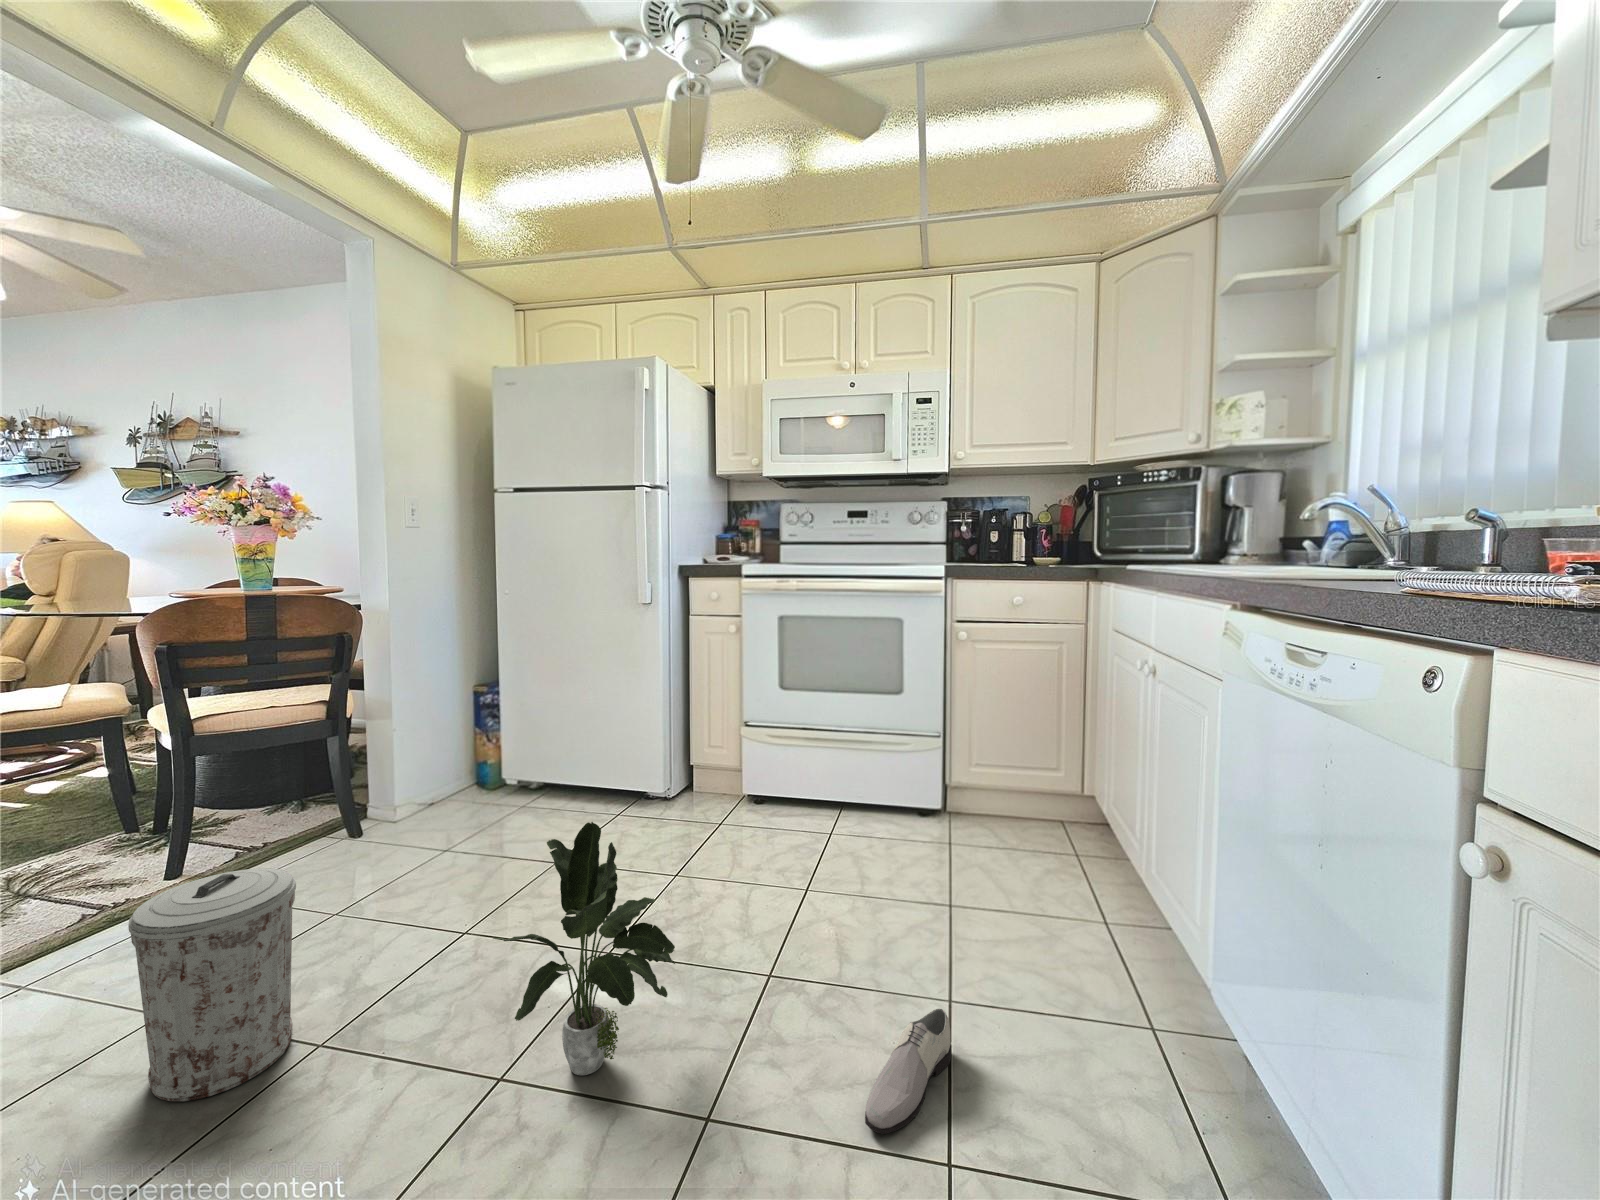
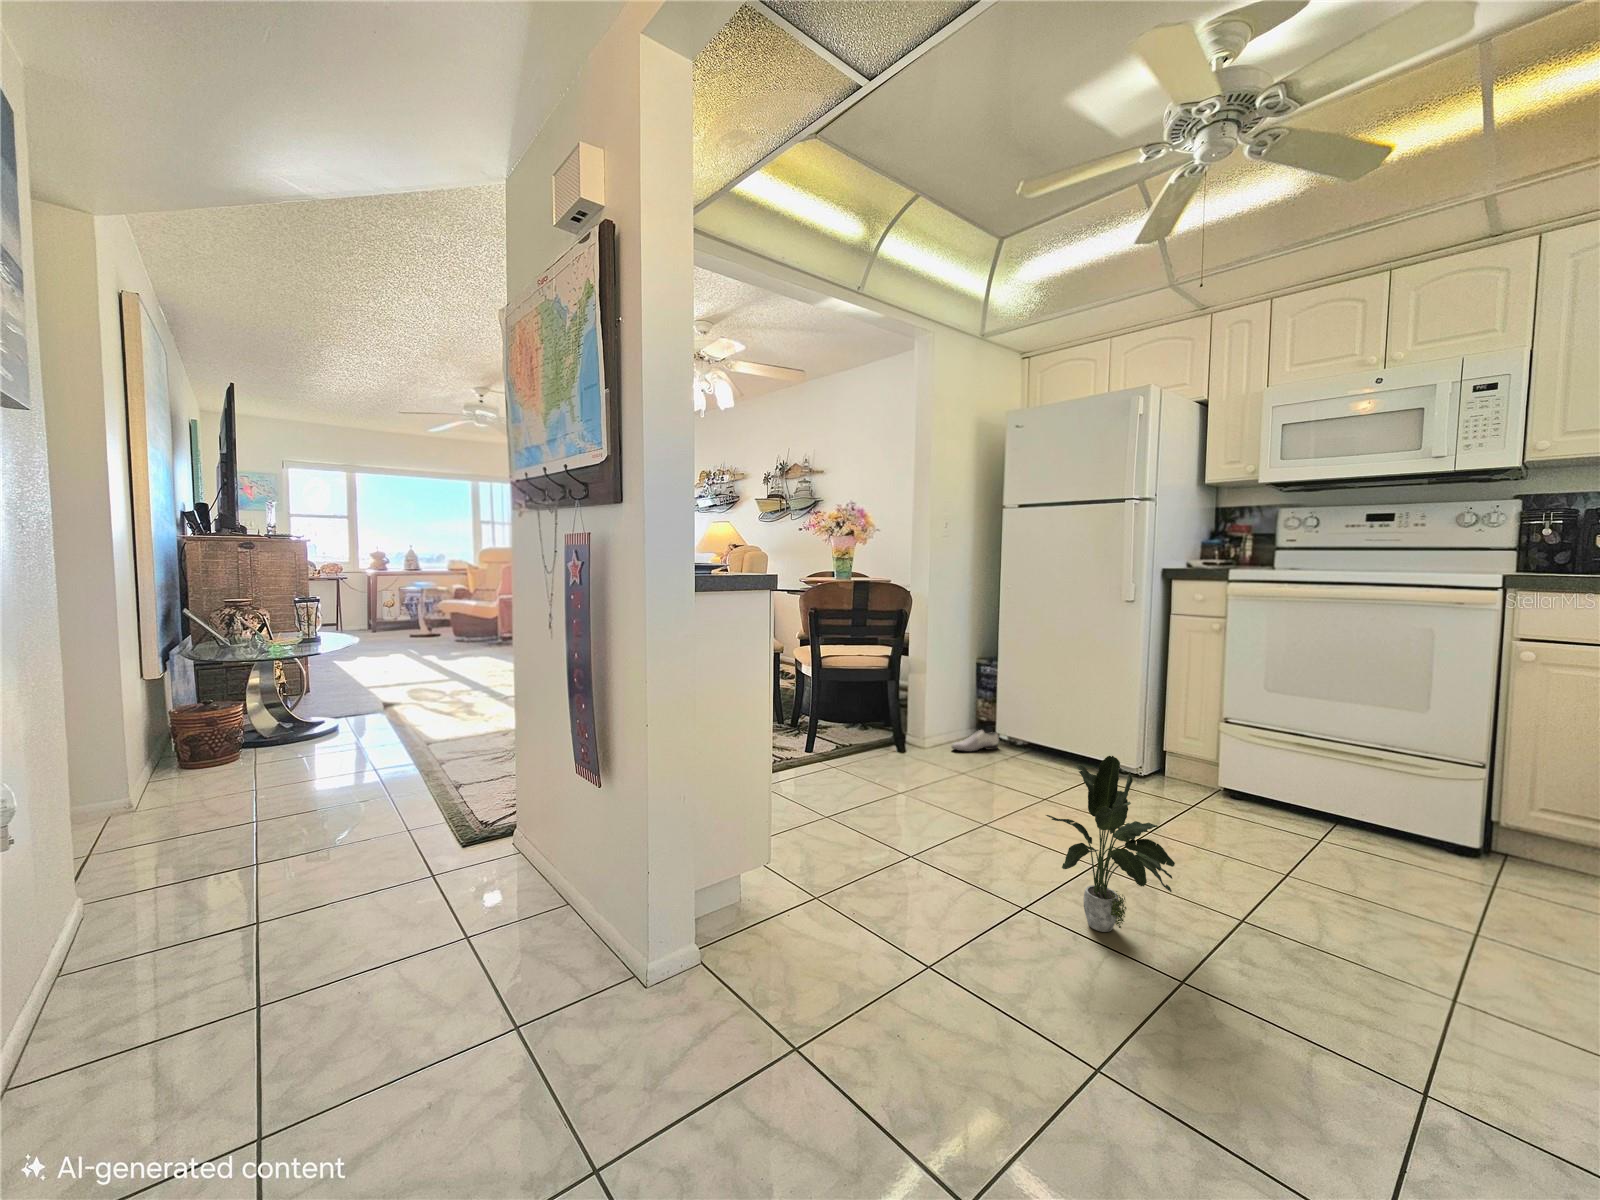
trash can: present [128,868,296,1101] -> none [840,745,913,866]
shoe: present [865,1009,951,1134] -> present [952,730,999,752]

